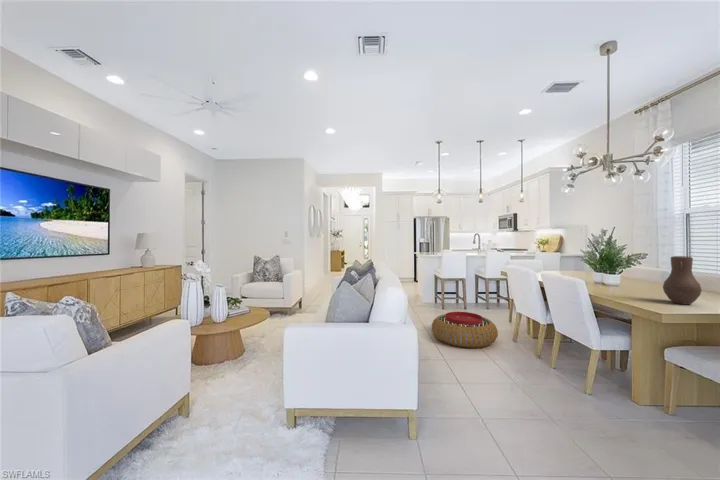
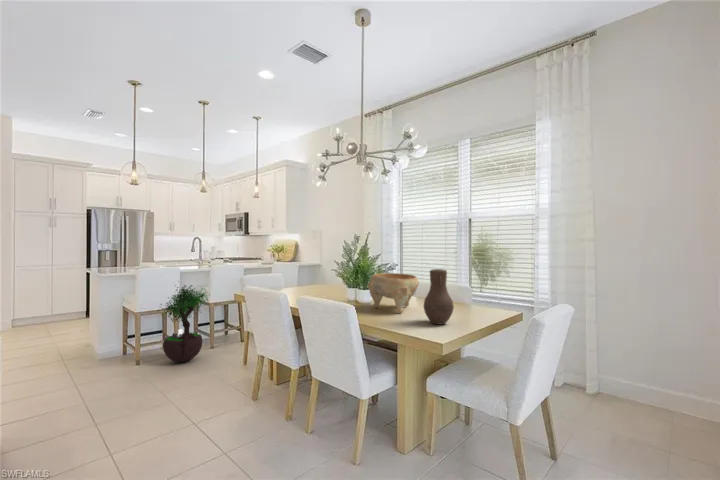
potted tree: none [453,260,485,312] -> present [158,285,208,362]
decorative bowl: none [612,260,671,293] -> present [368,273,419,313]
pouf: present [432,312,498,348] -> none [108,372,232,448]

